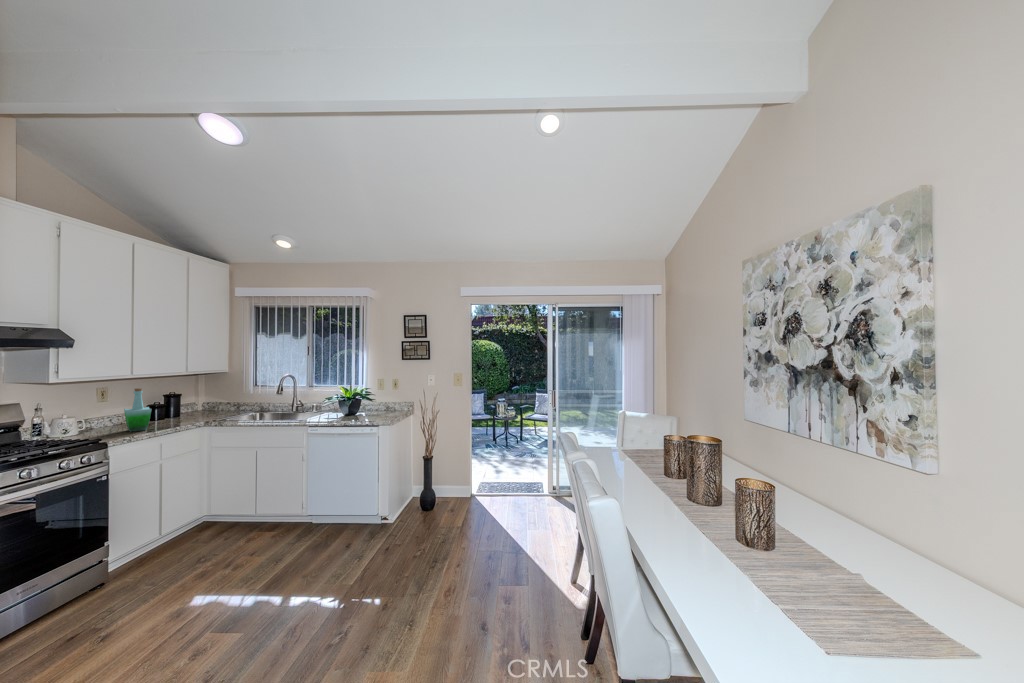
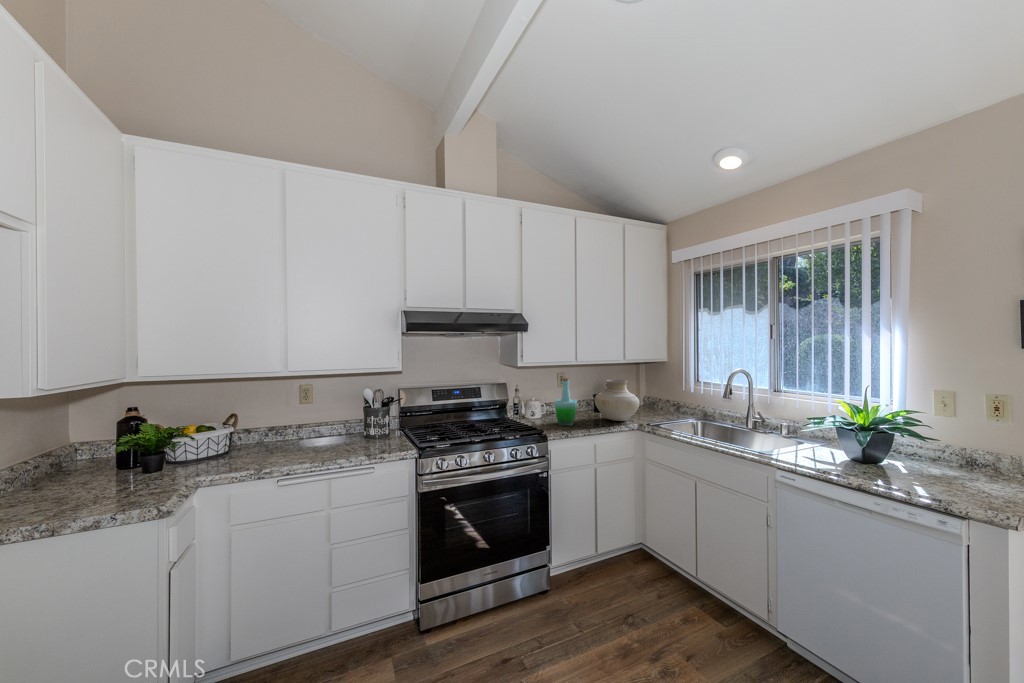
vase: none [164,388,210,422] -> present [595,380,639,421]

